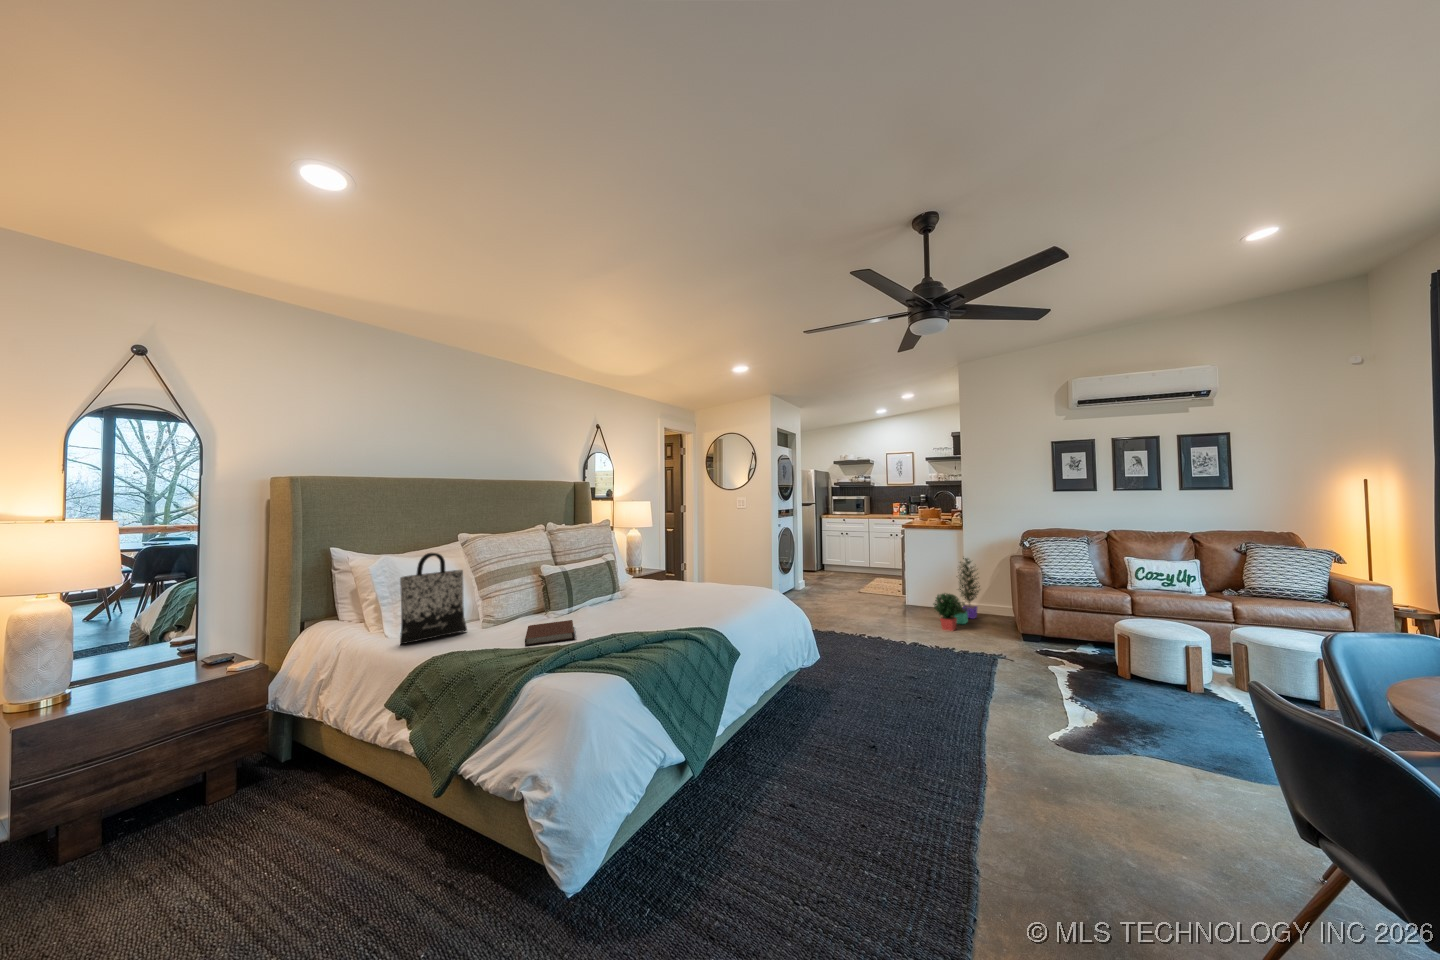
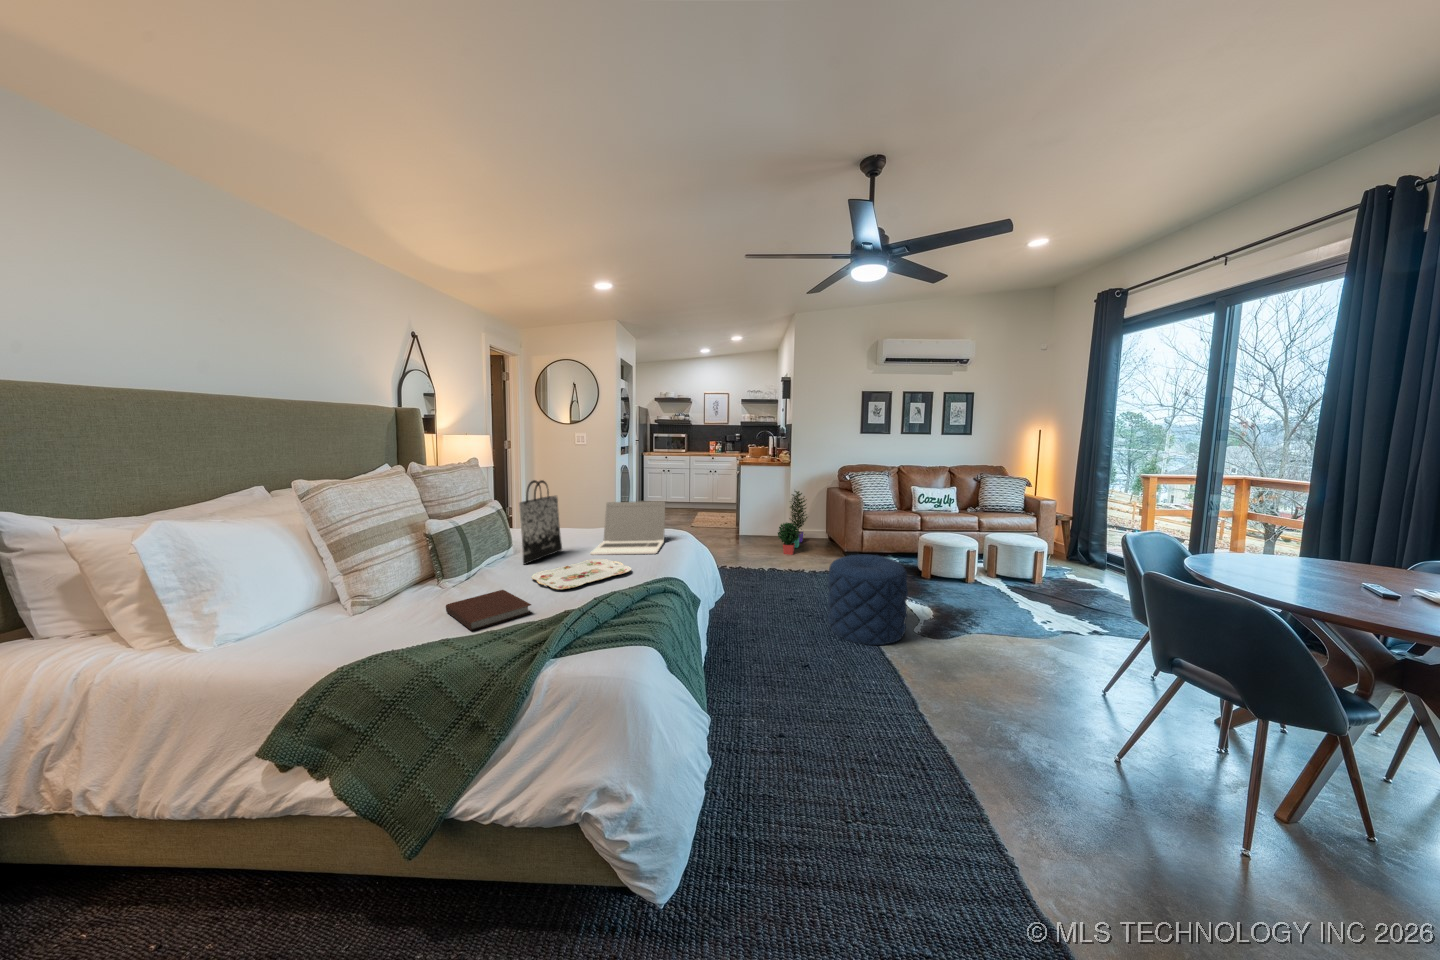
tote bag: present [400,553,467,644] -> present [519,480,562,564]
laptop: none [671,557,747,606] -> present [591,501,665,555]
serving tray: none [604,605,682,625] -> present [531,559,631,590]
pouf: none [932,632,1040,747] -> present [828,554,908,645]

